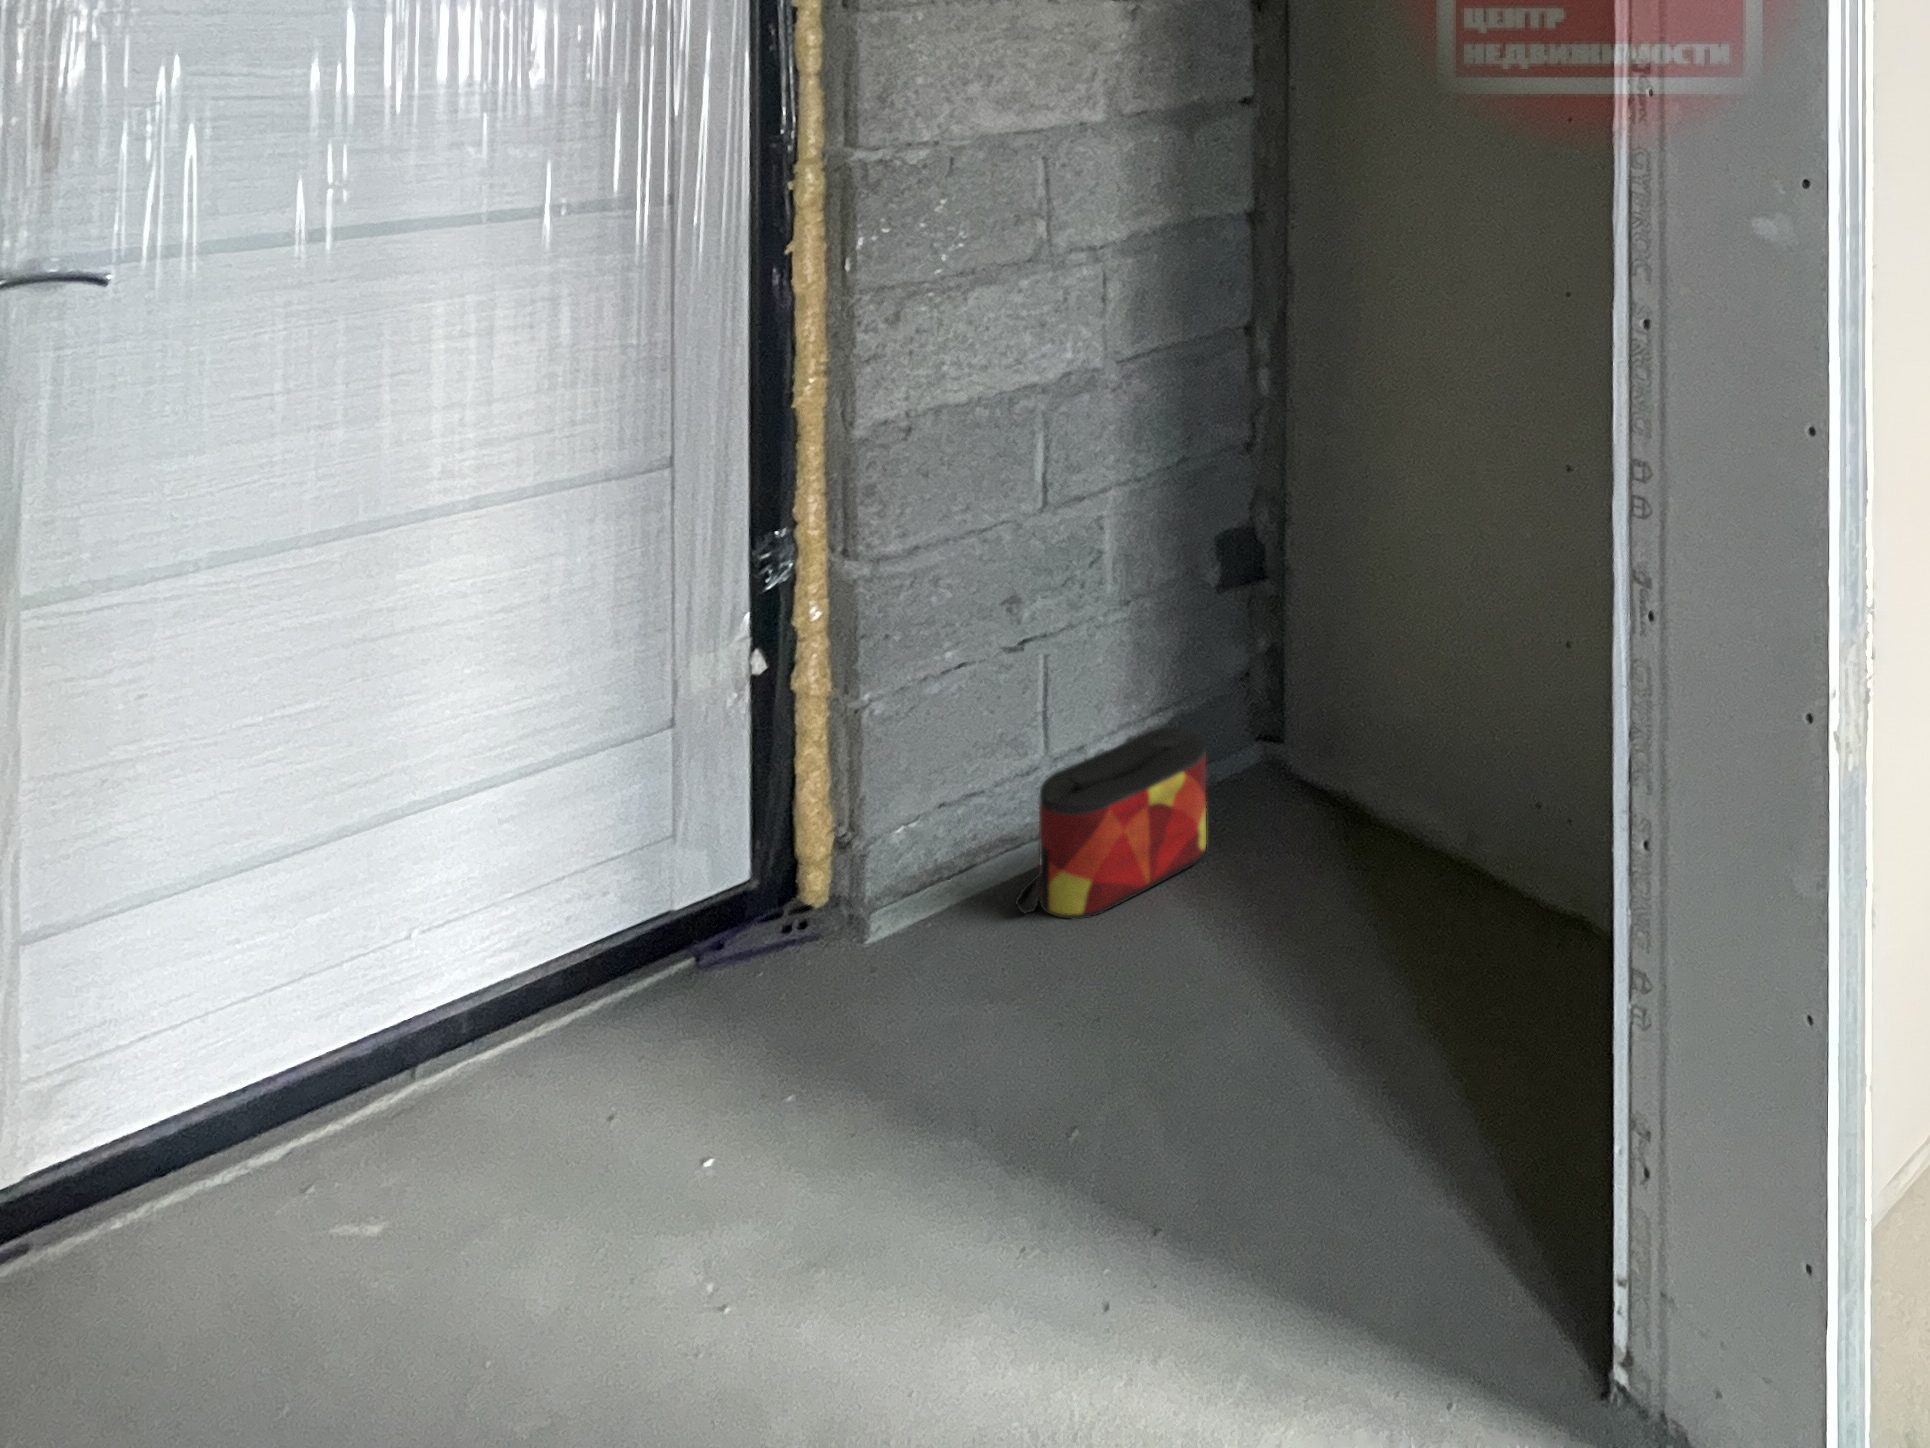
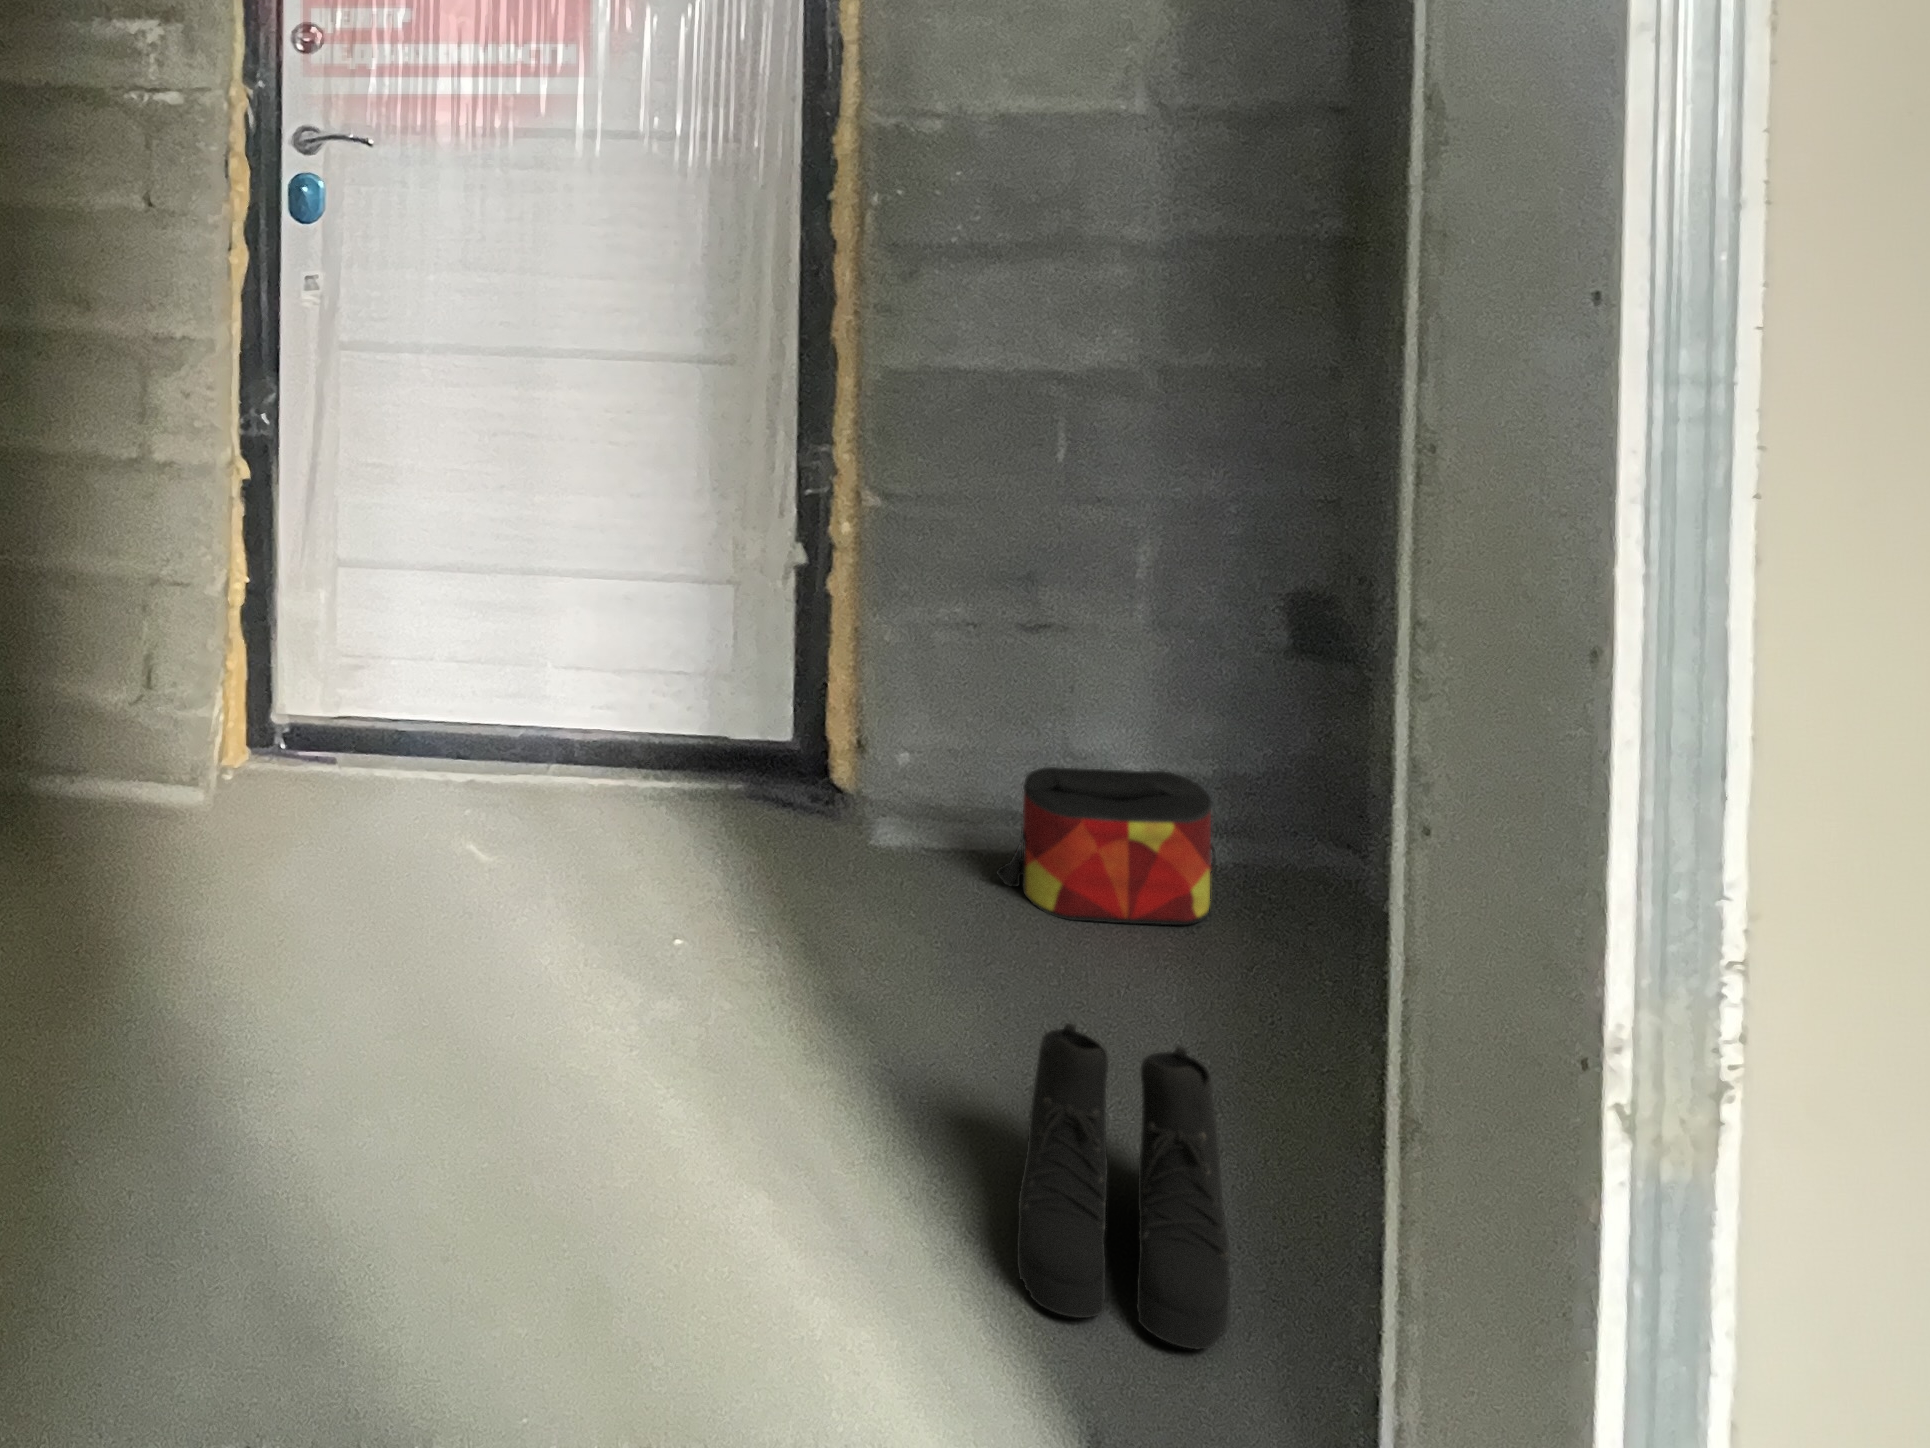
boots: none [1210,957,1433,1288] -> present [1017,1023,1230,1349]

